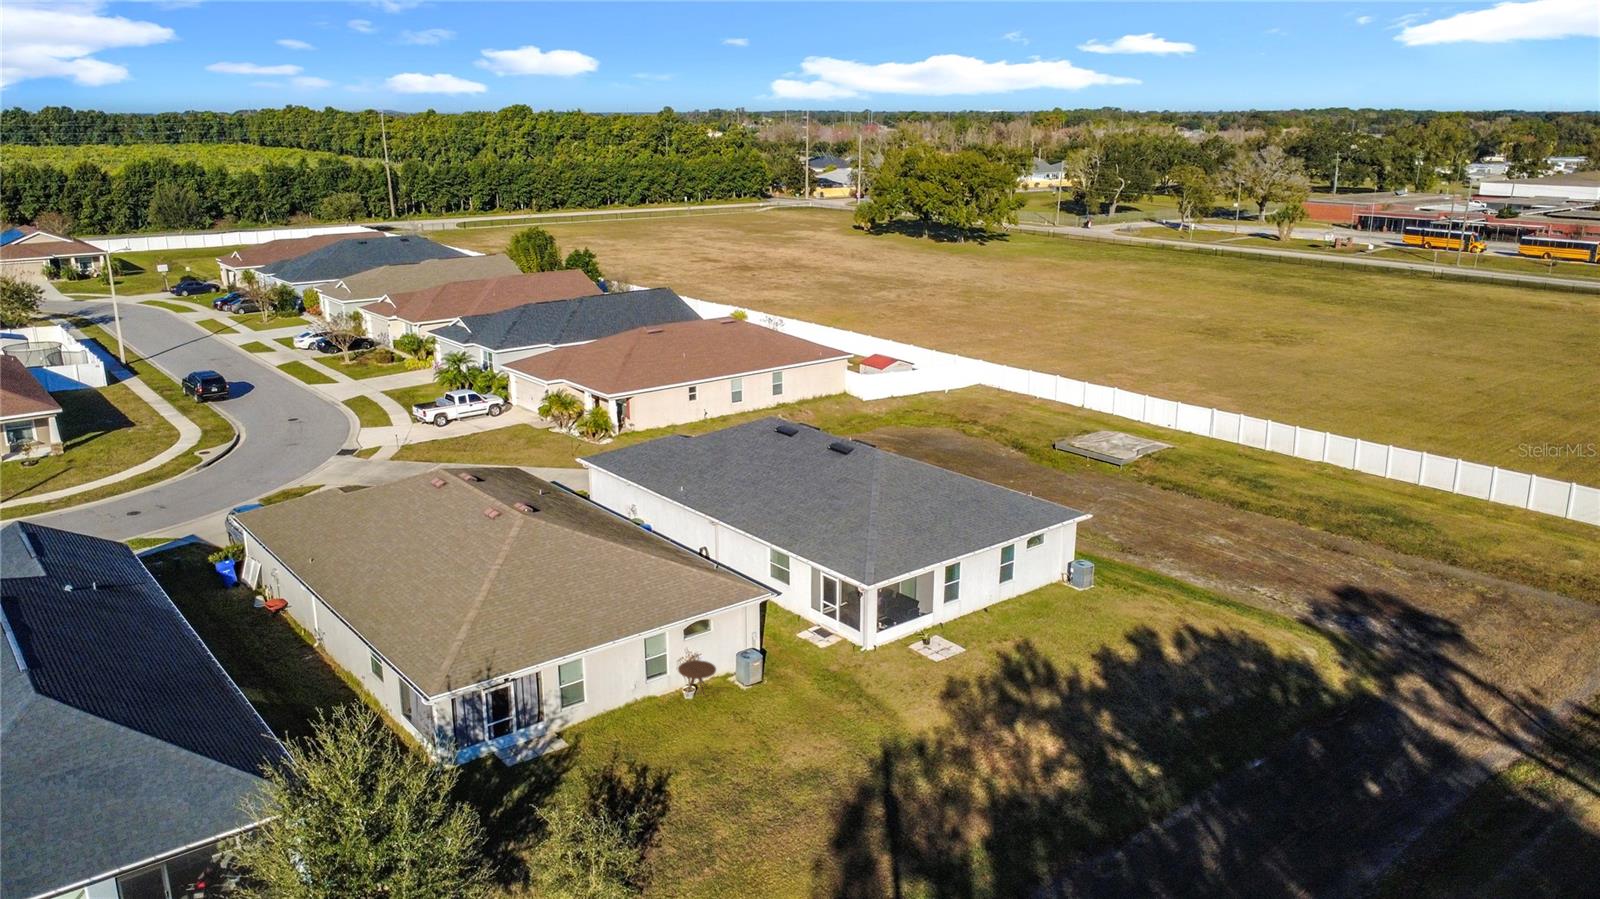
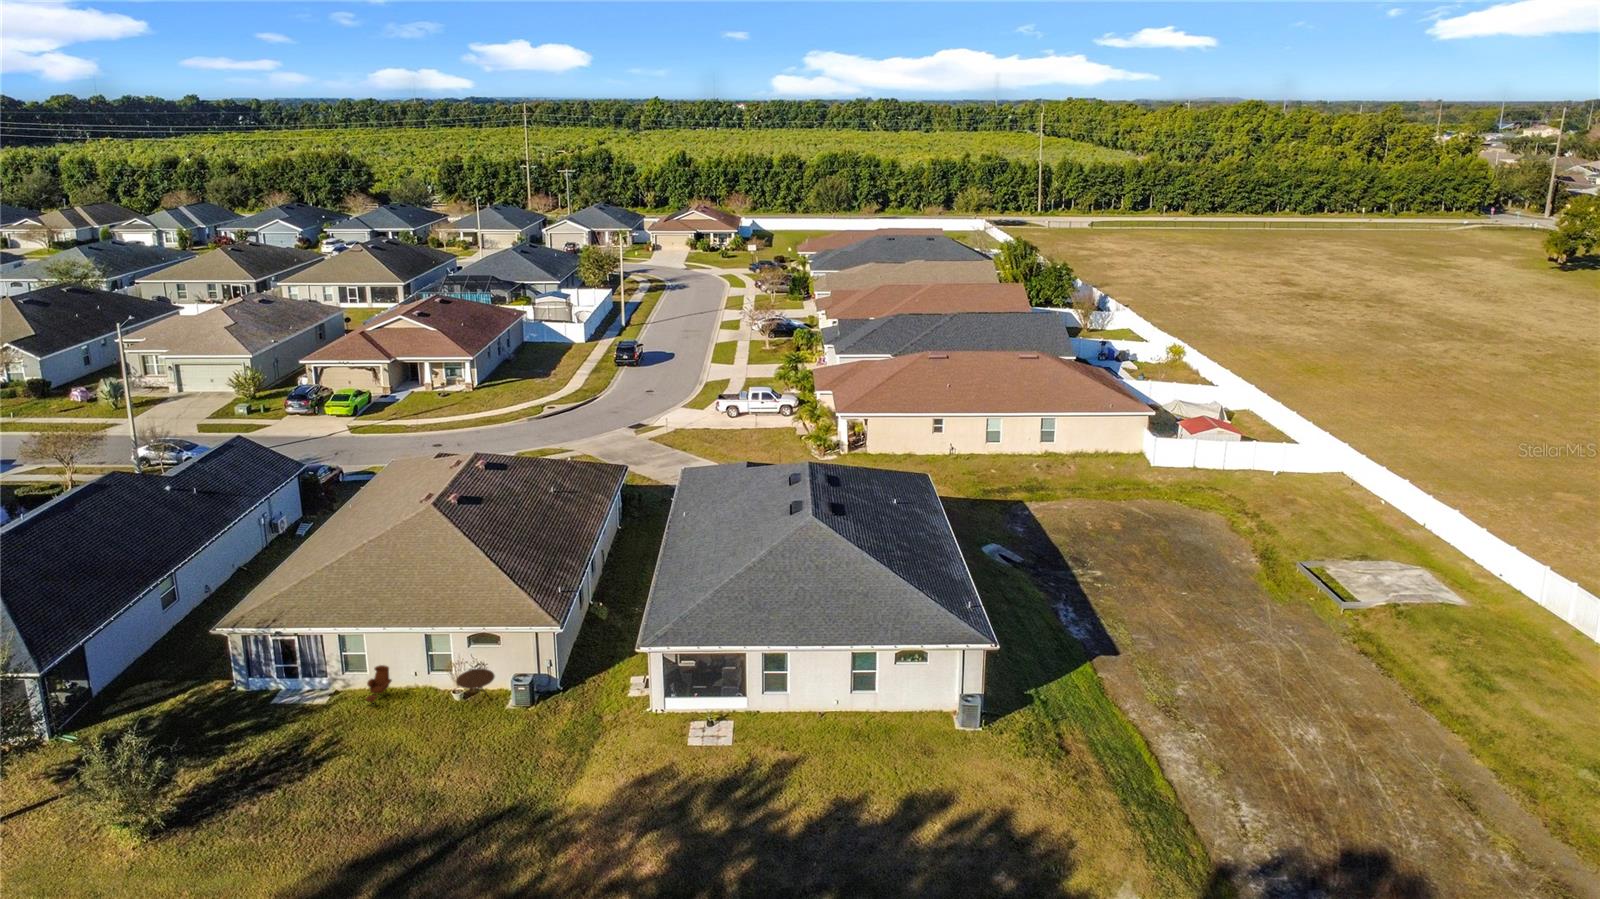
lounge chair: none [592,687,623,732] -> present [366,665,392,705]

